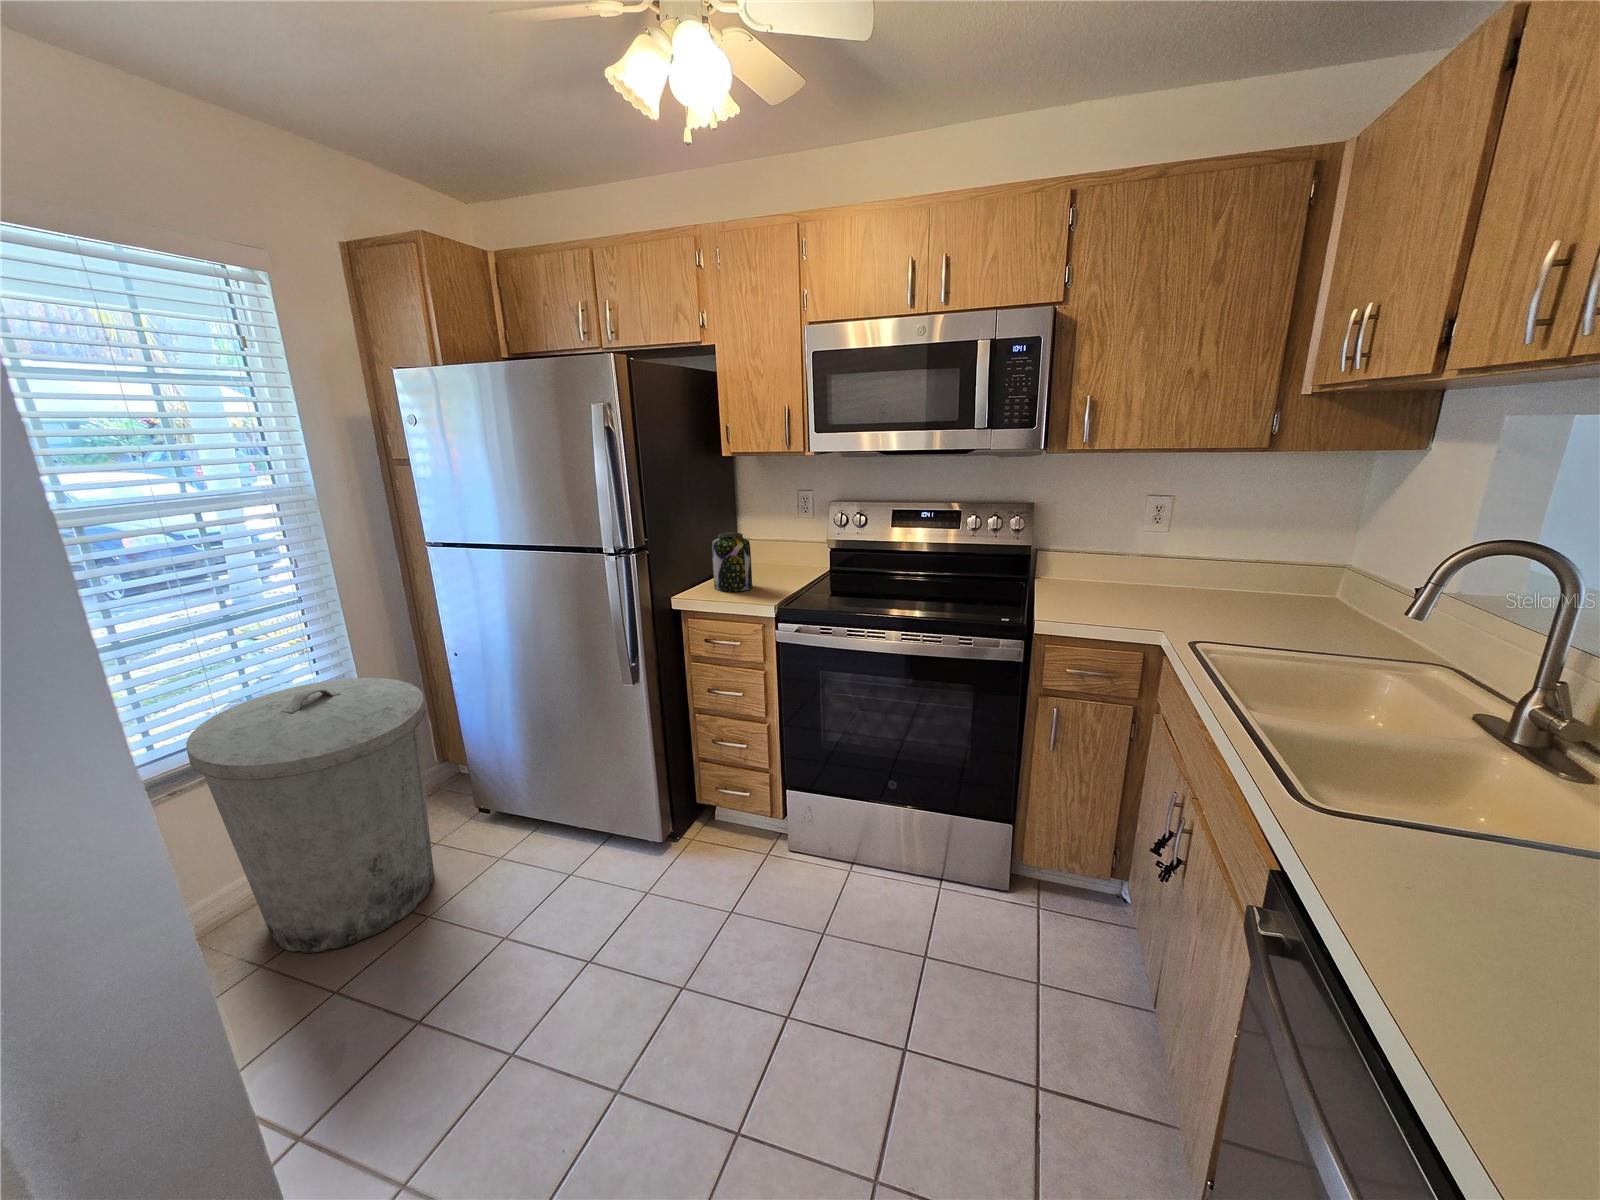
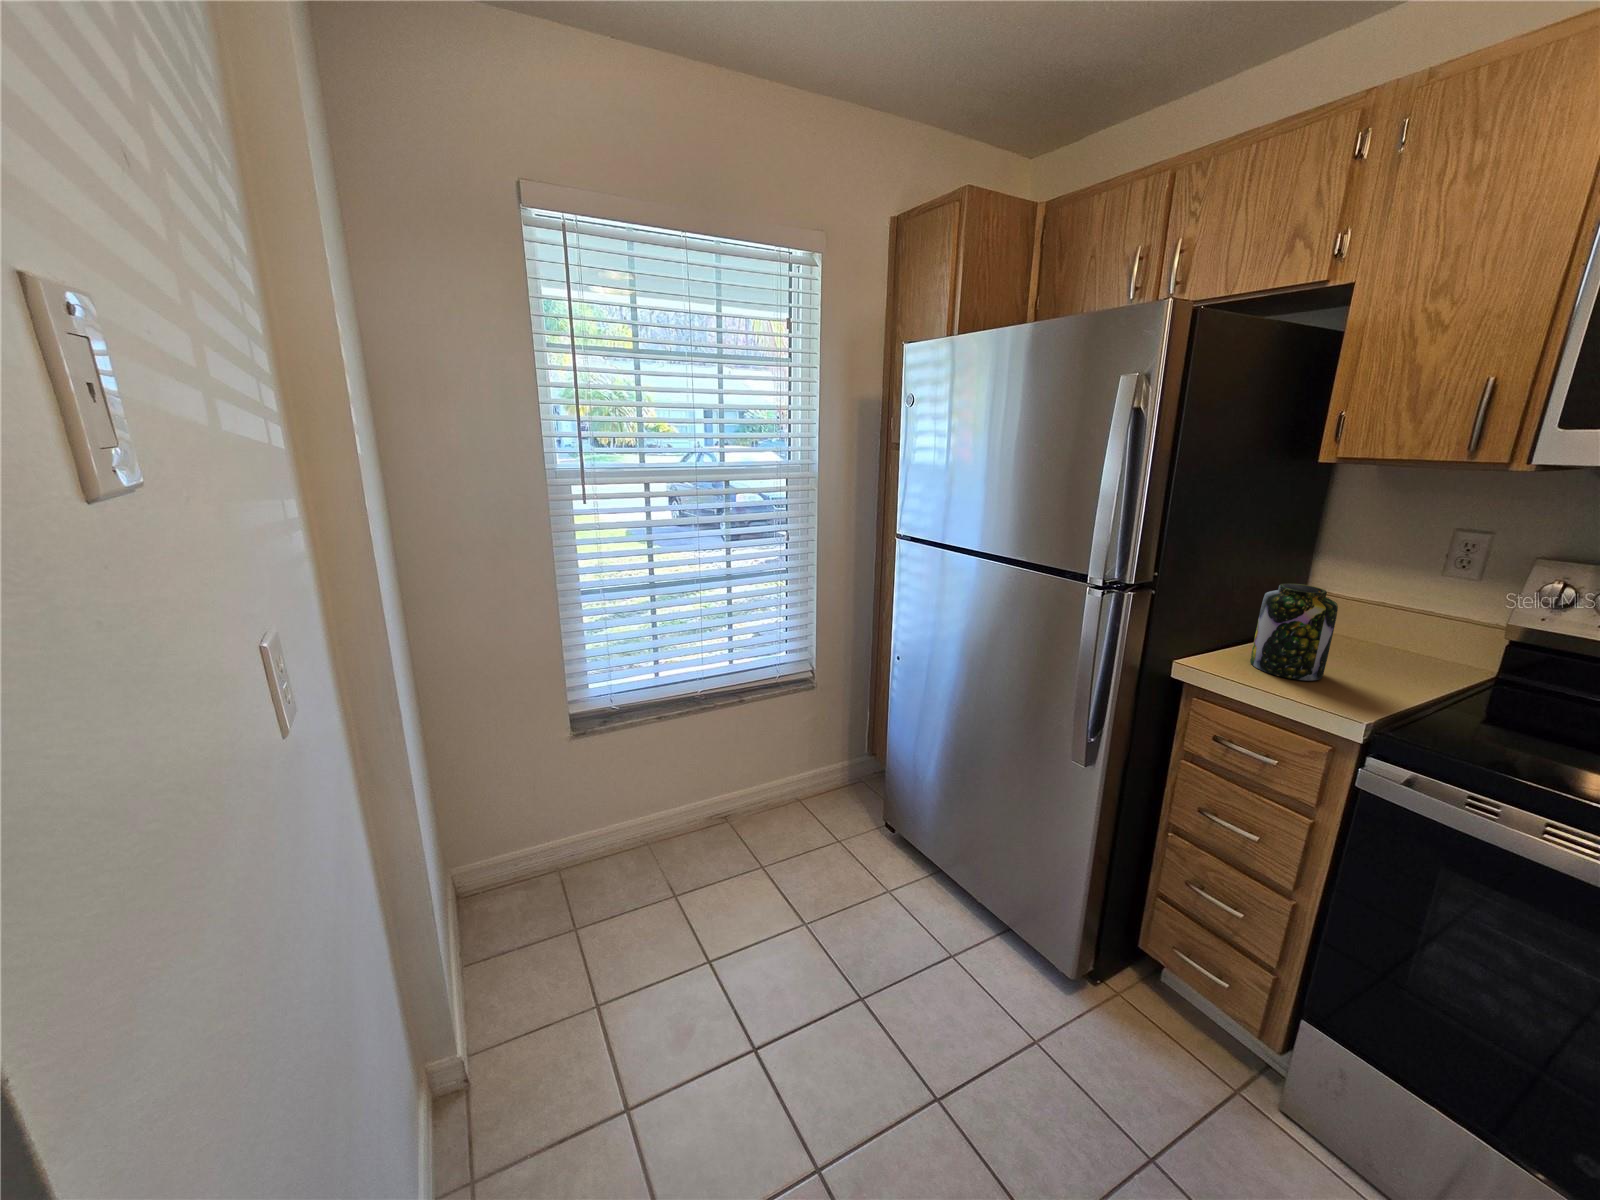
trash can: present [186,678,434,952] -> none [668,649,855,912]

